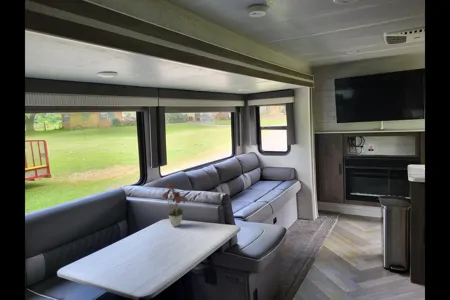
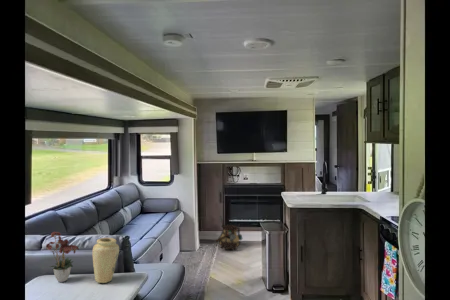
backpack: none [334,187,364,222] -> present [216,216,242,249]
vase: none [197,192,219,231] -> present [93,238,119,283]

